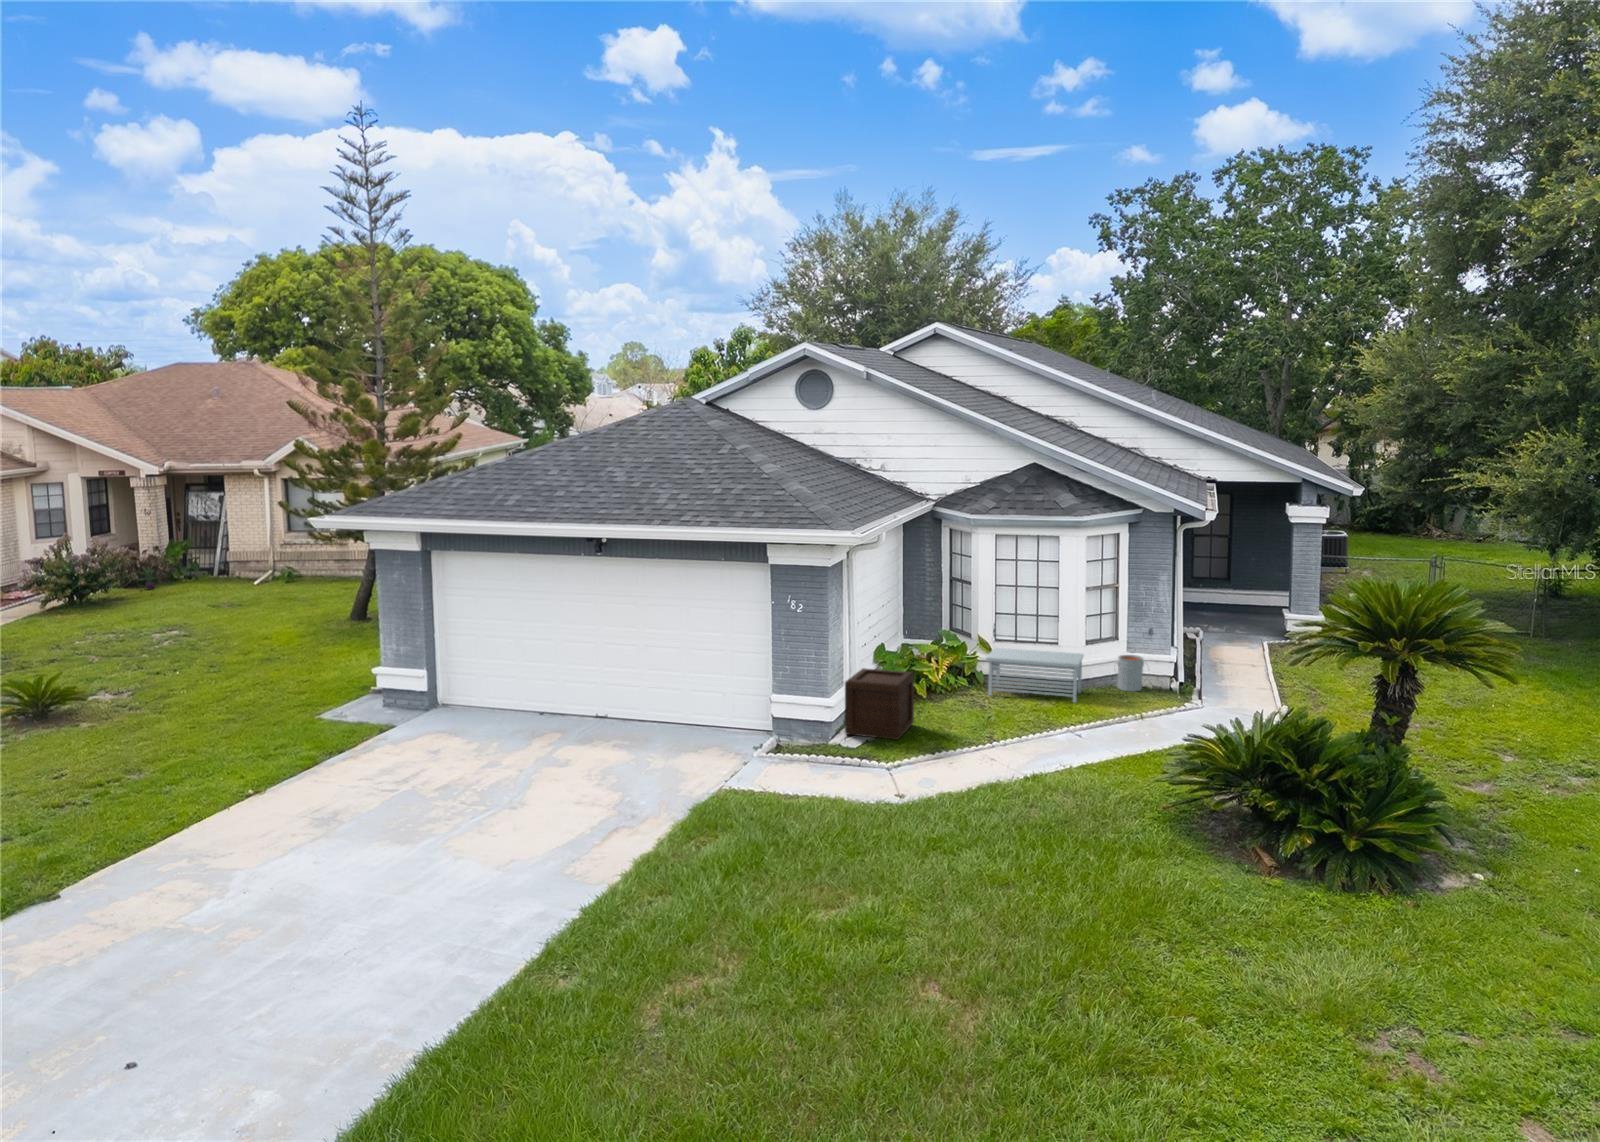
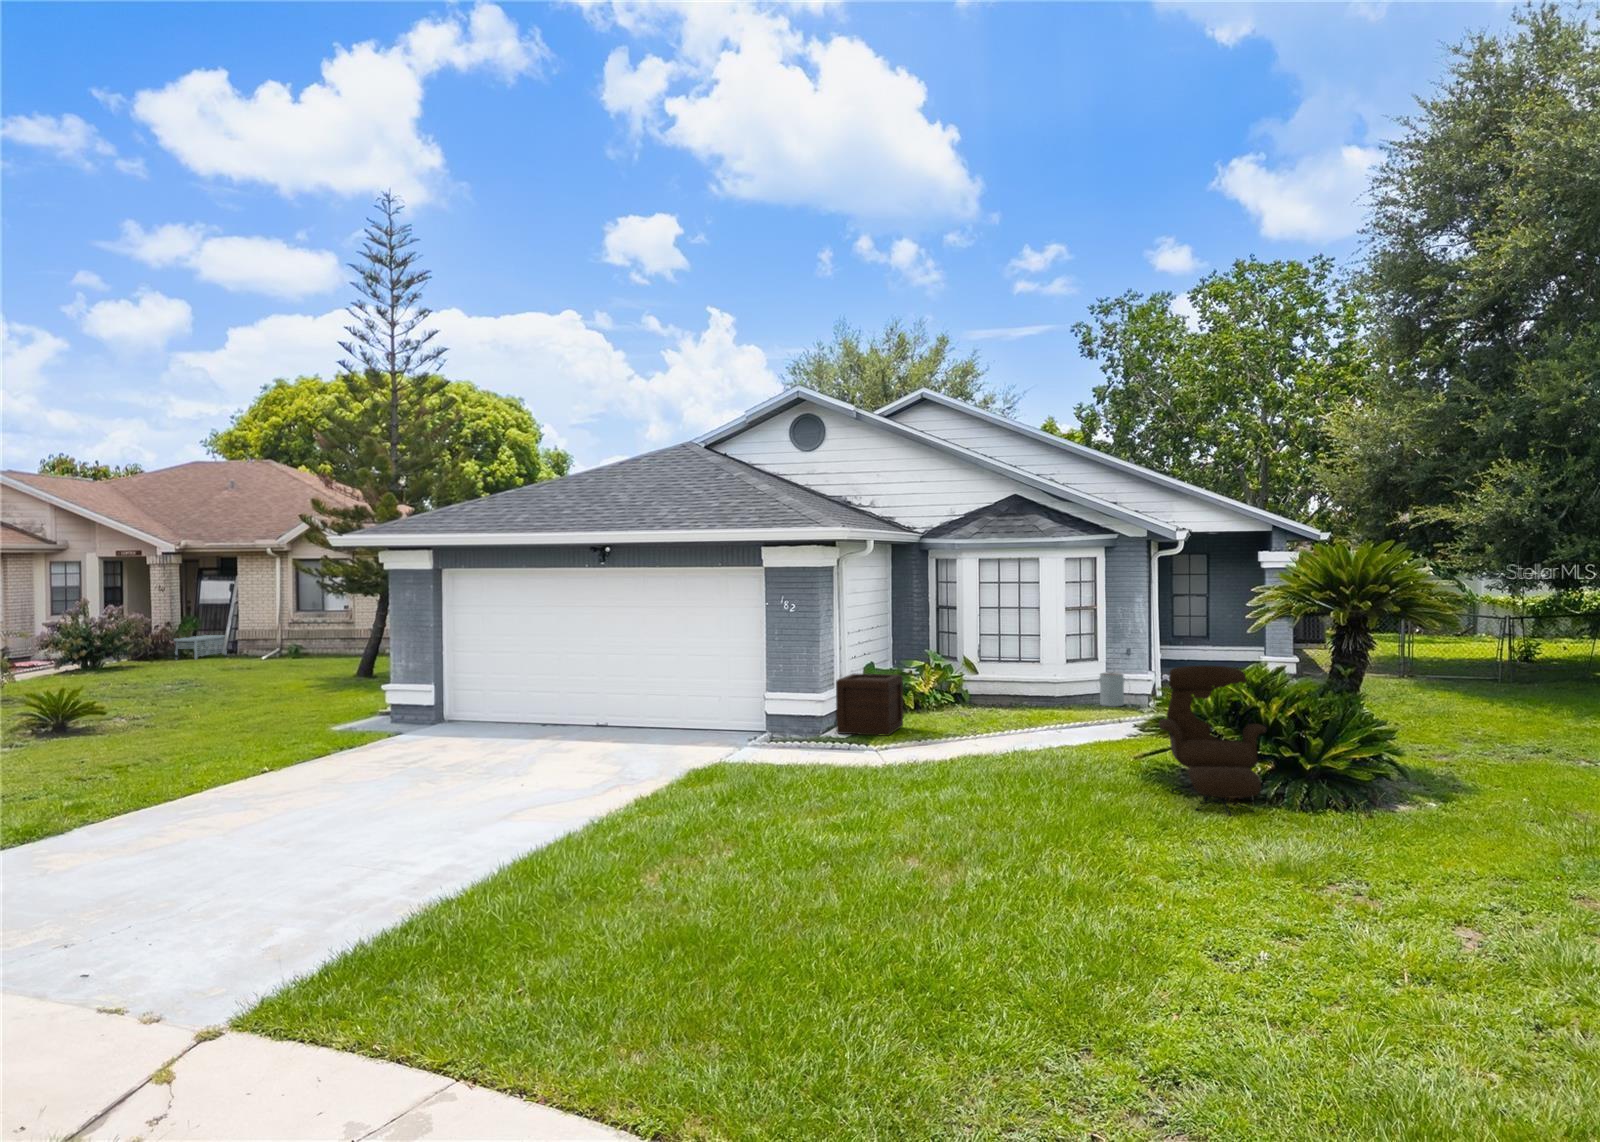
decorative plant: present [141,569,155,589] -> none [142,640,172,662]
storage bench: present [985,648,1084,703] -> present [174,635,227,659]
lounge chair: none [1181,718,1294,896] -> present [1159,665,1266,816]

